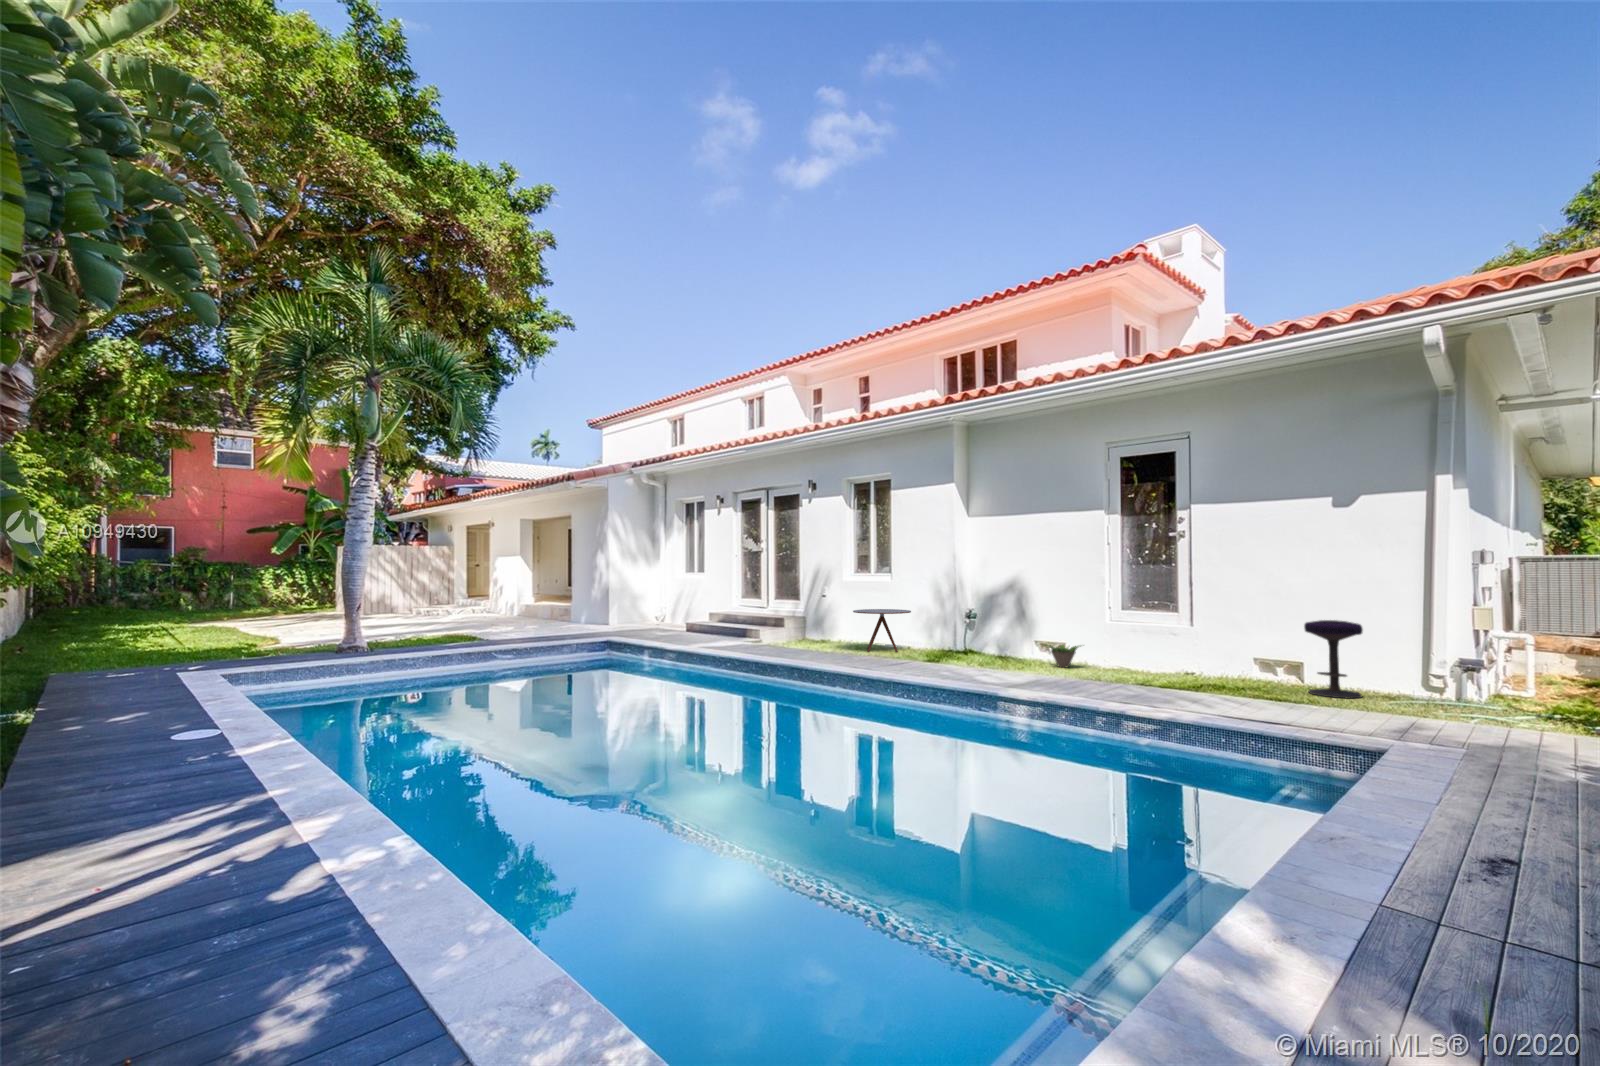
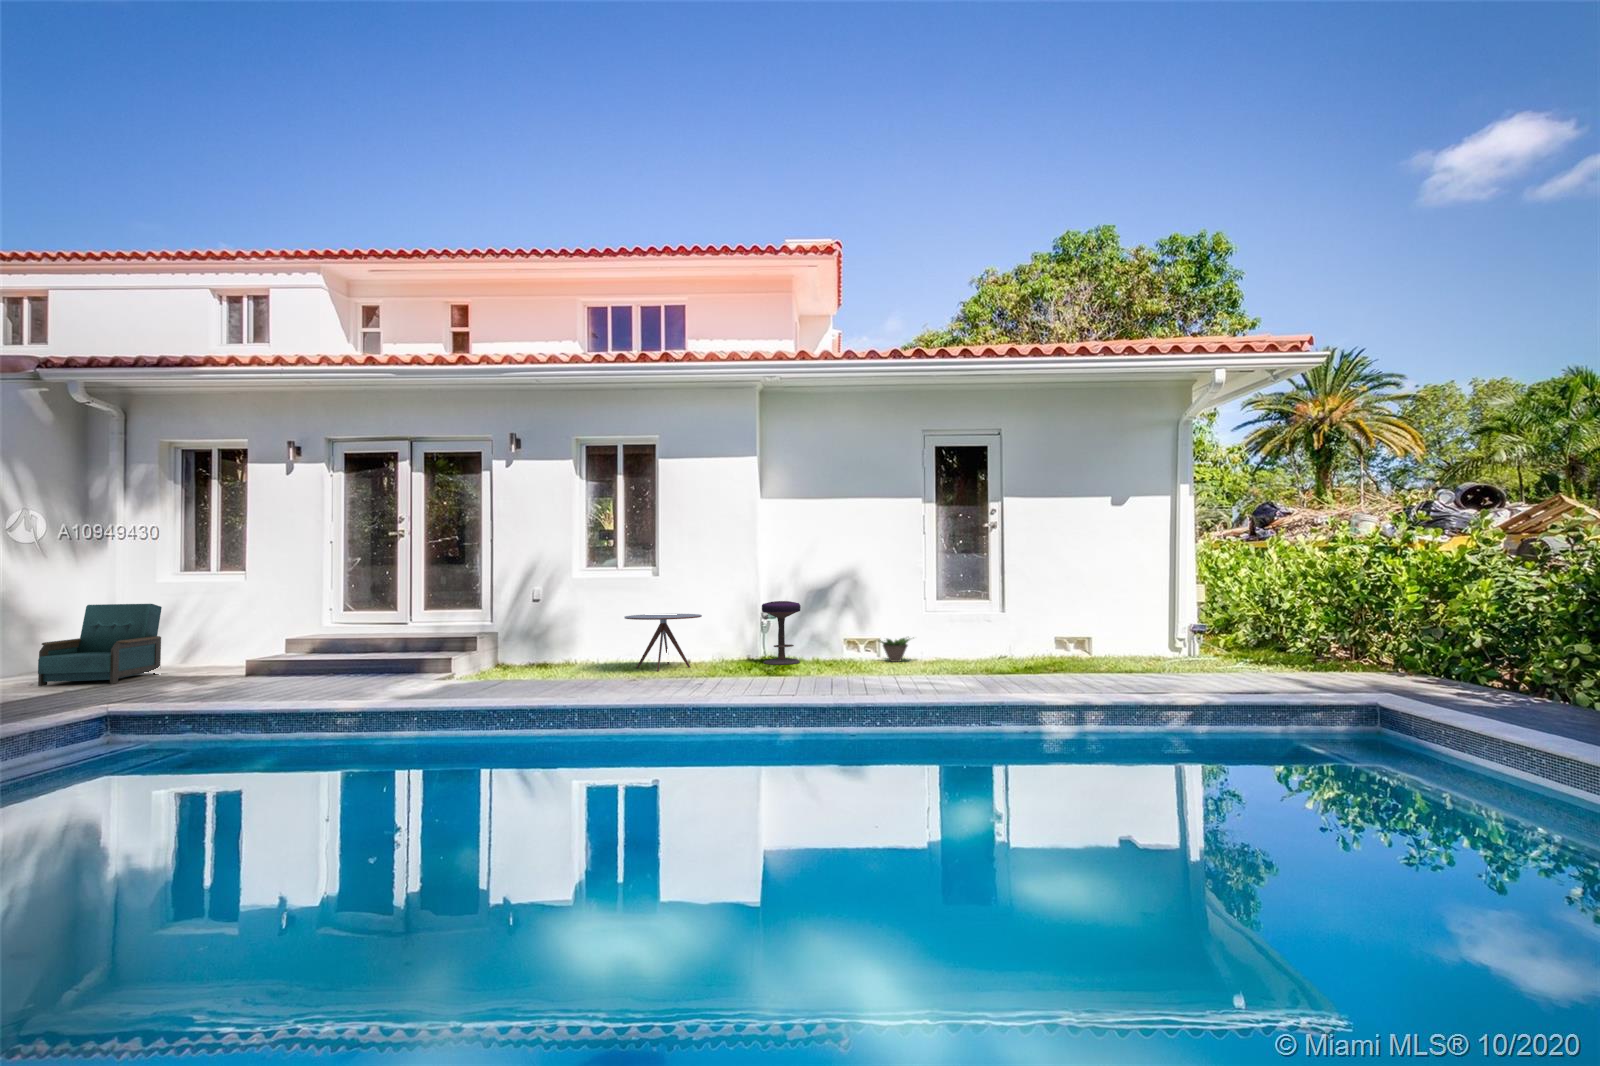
armchair: none [624,588,677,629] -> present [38,604,162,686]
stool: present [1304,620,1363,698] -> present [762,601,801,665]

